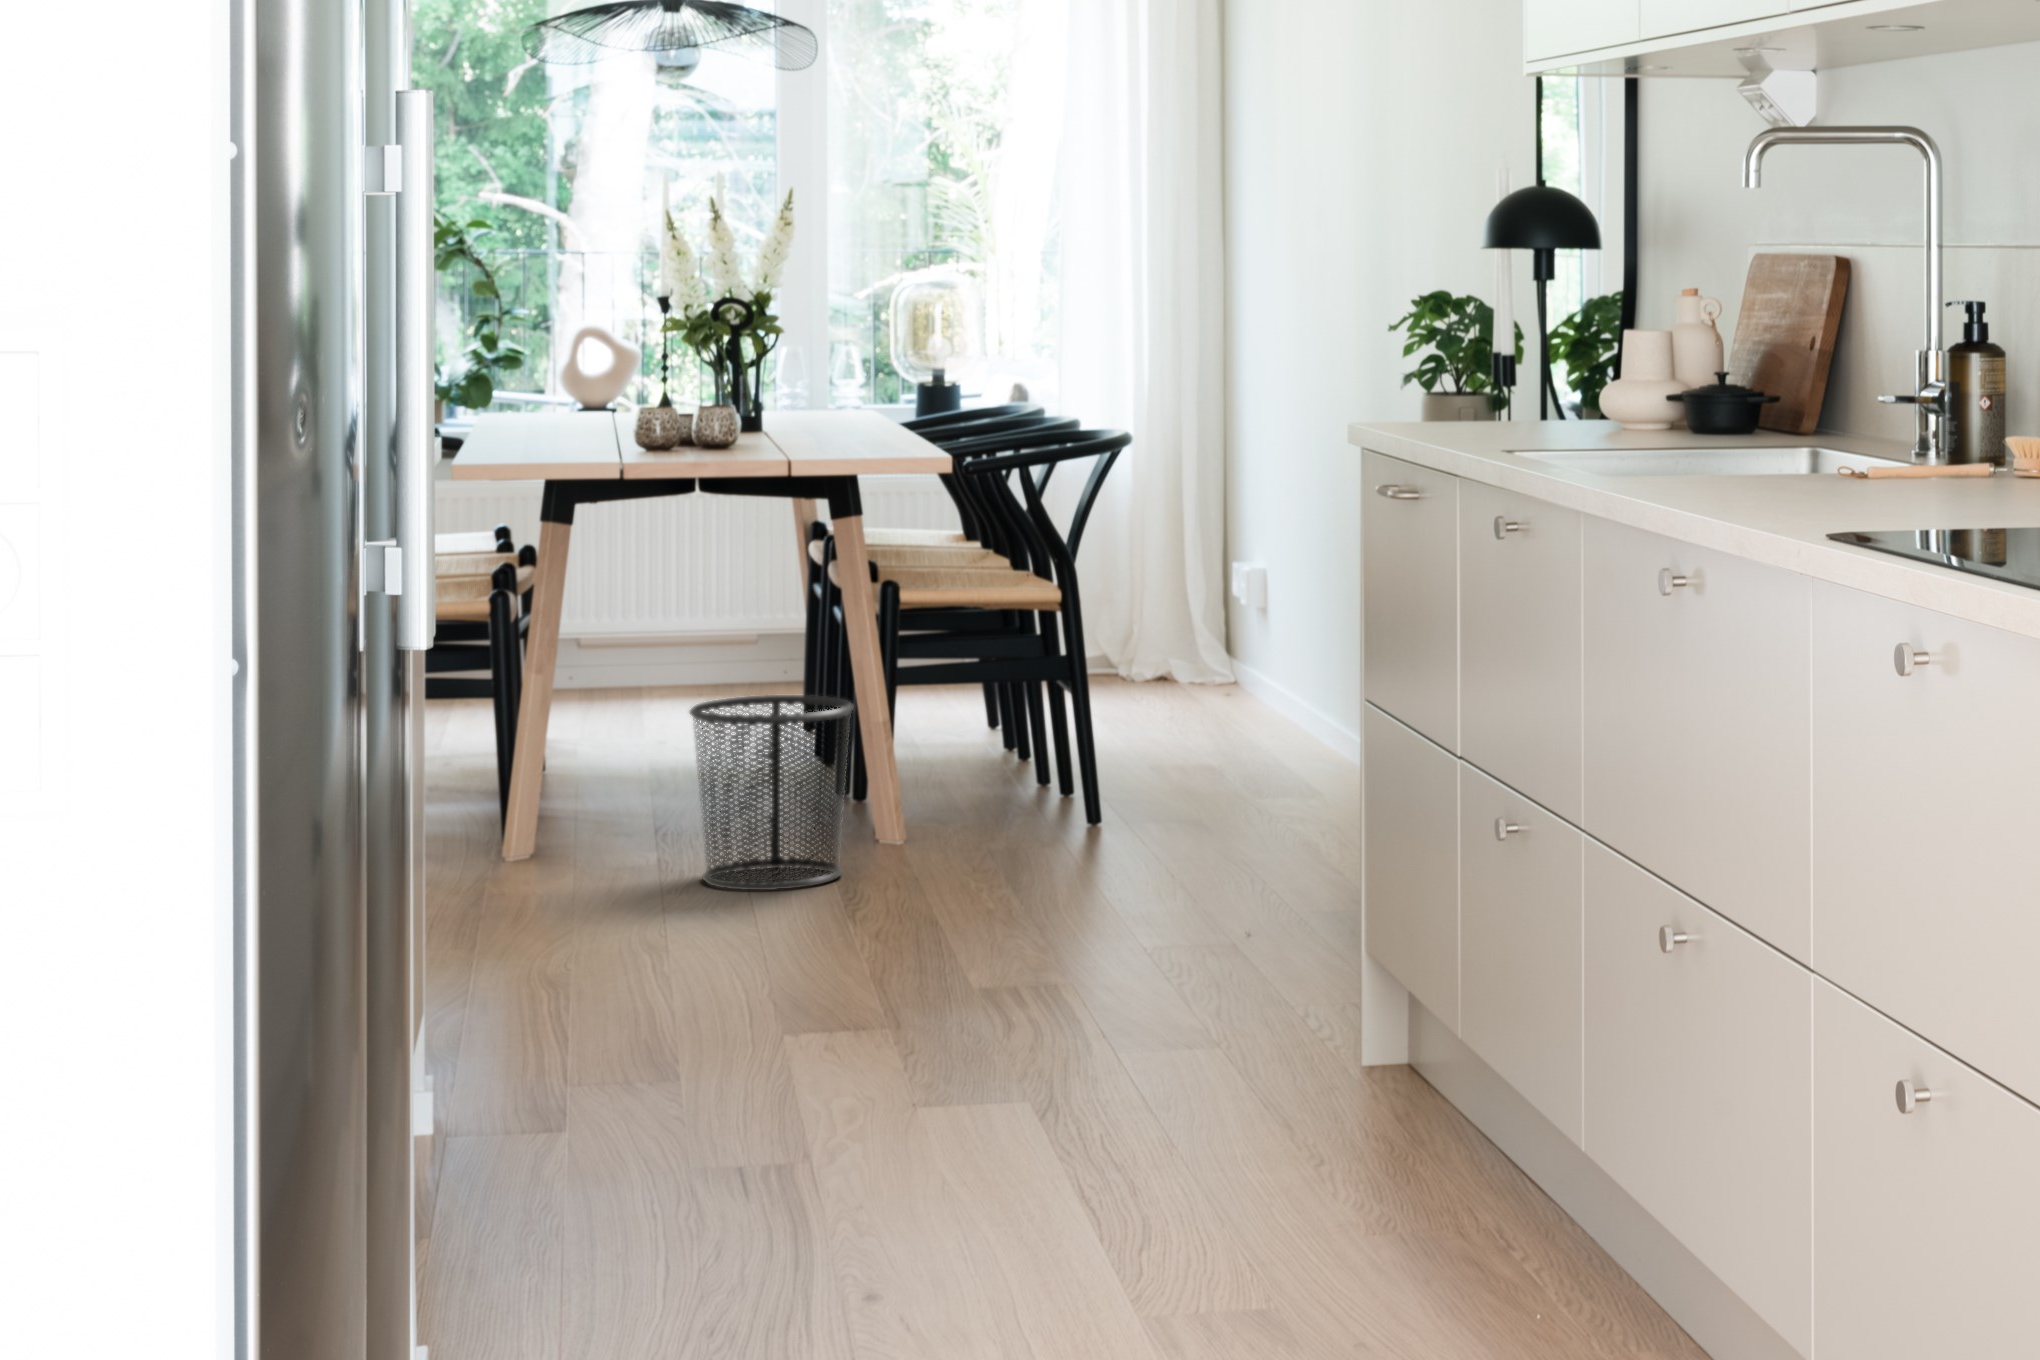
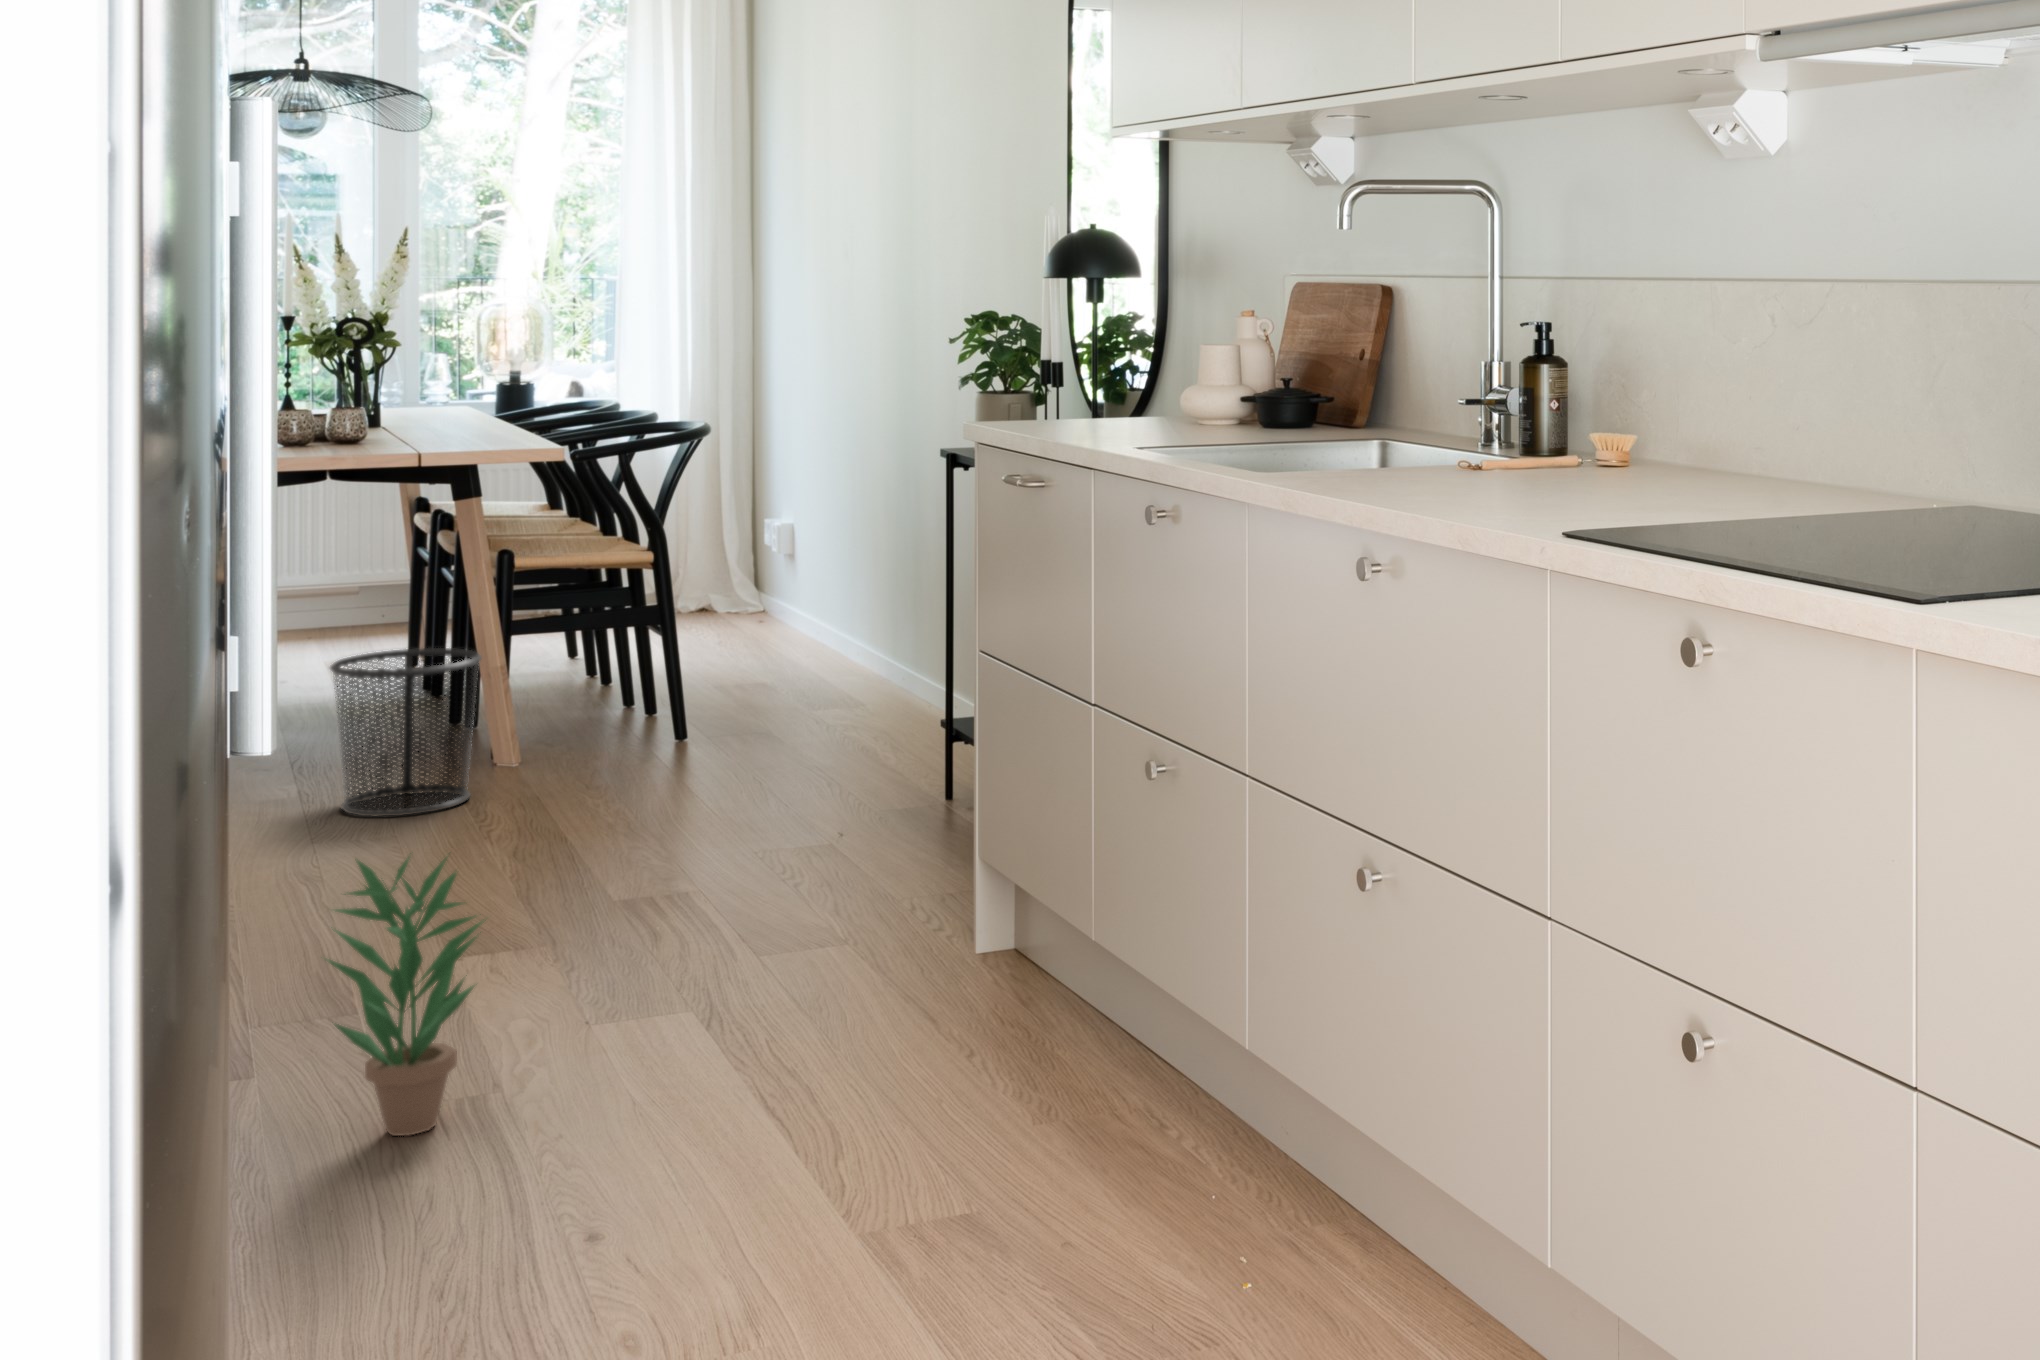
potted plant: none [638,875,808,1188] -> present [327,857,484,1136]

